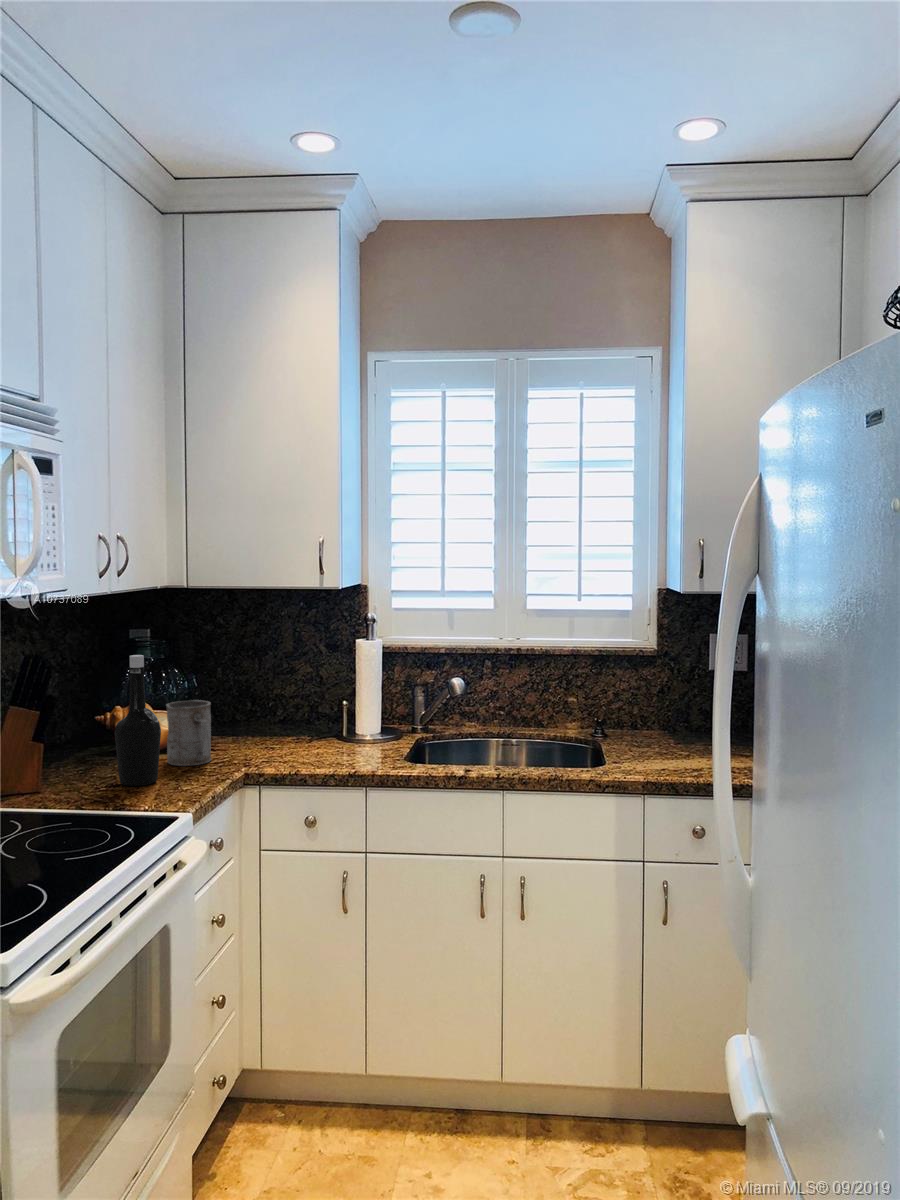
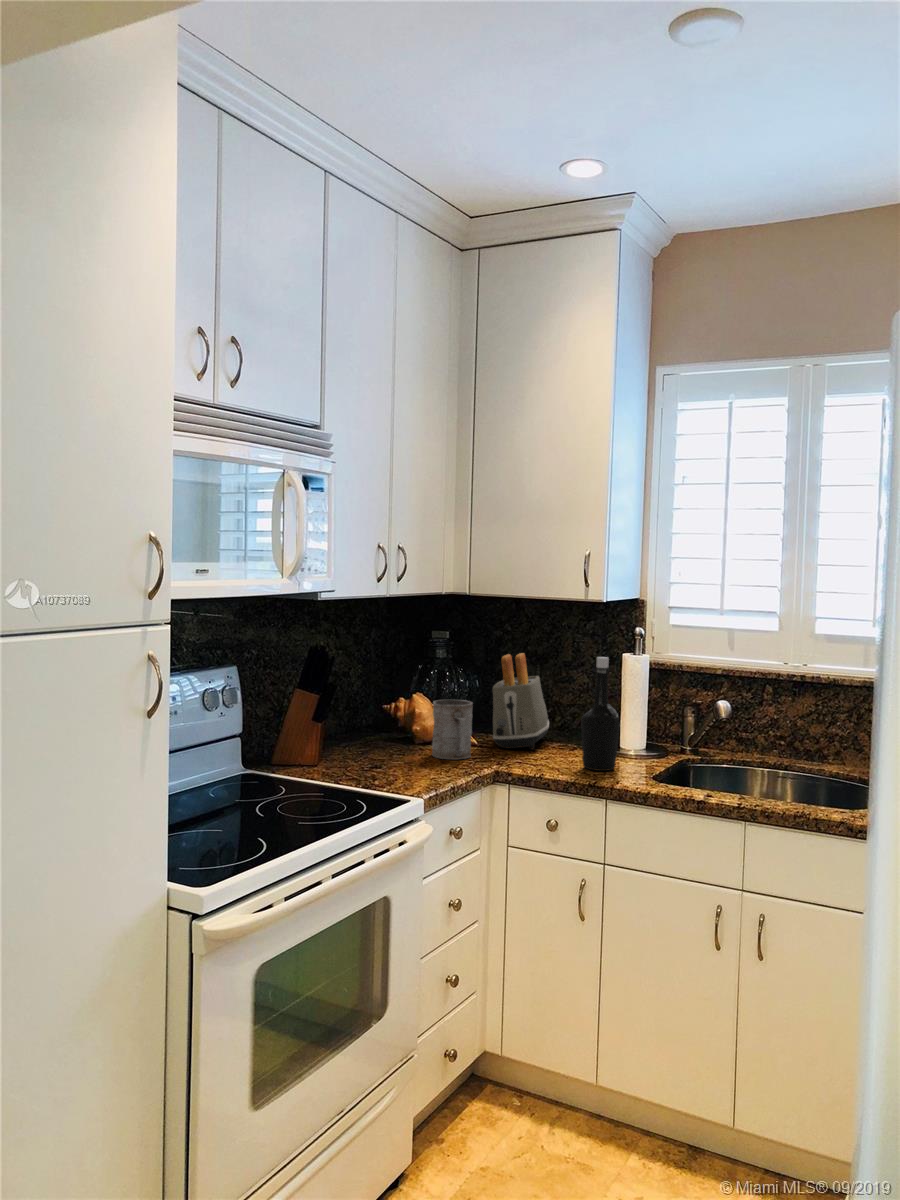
toaster: none [223,646,282,747] -> present [493,653,549,750]
bottle: present [115,655,161,786] -> present [581,657,620,771]

